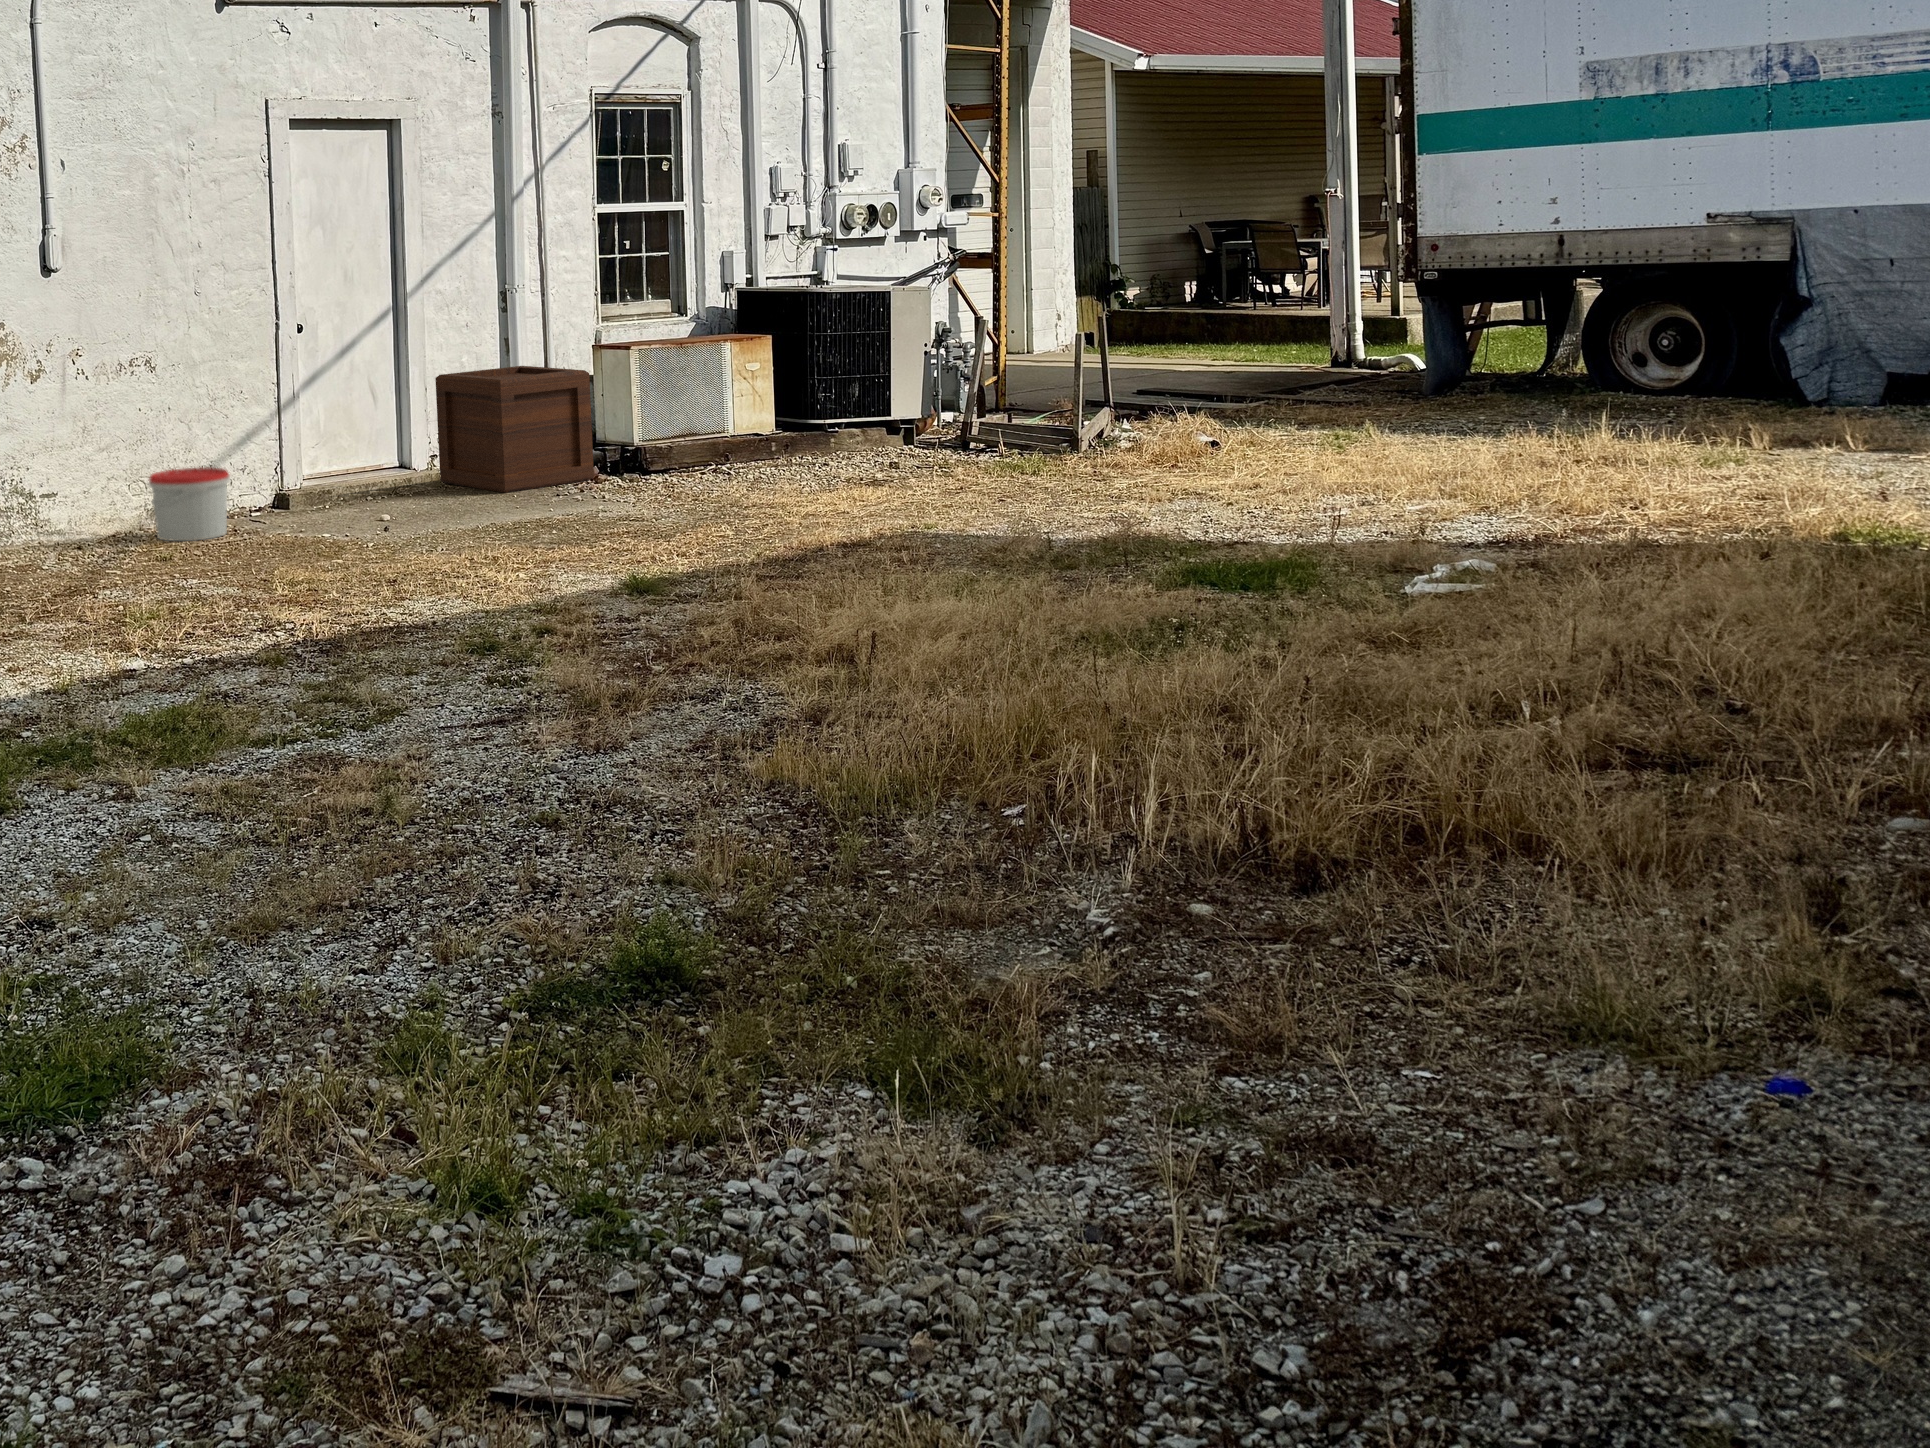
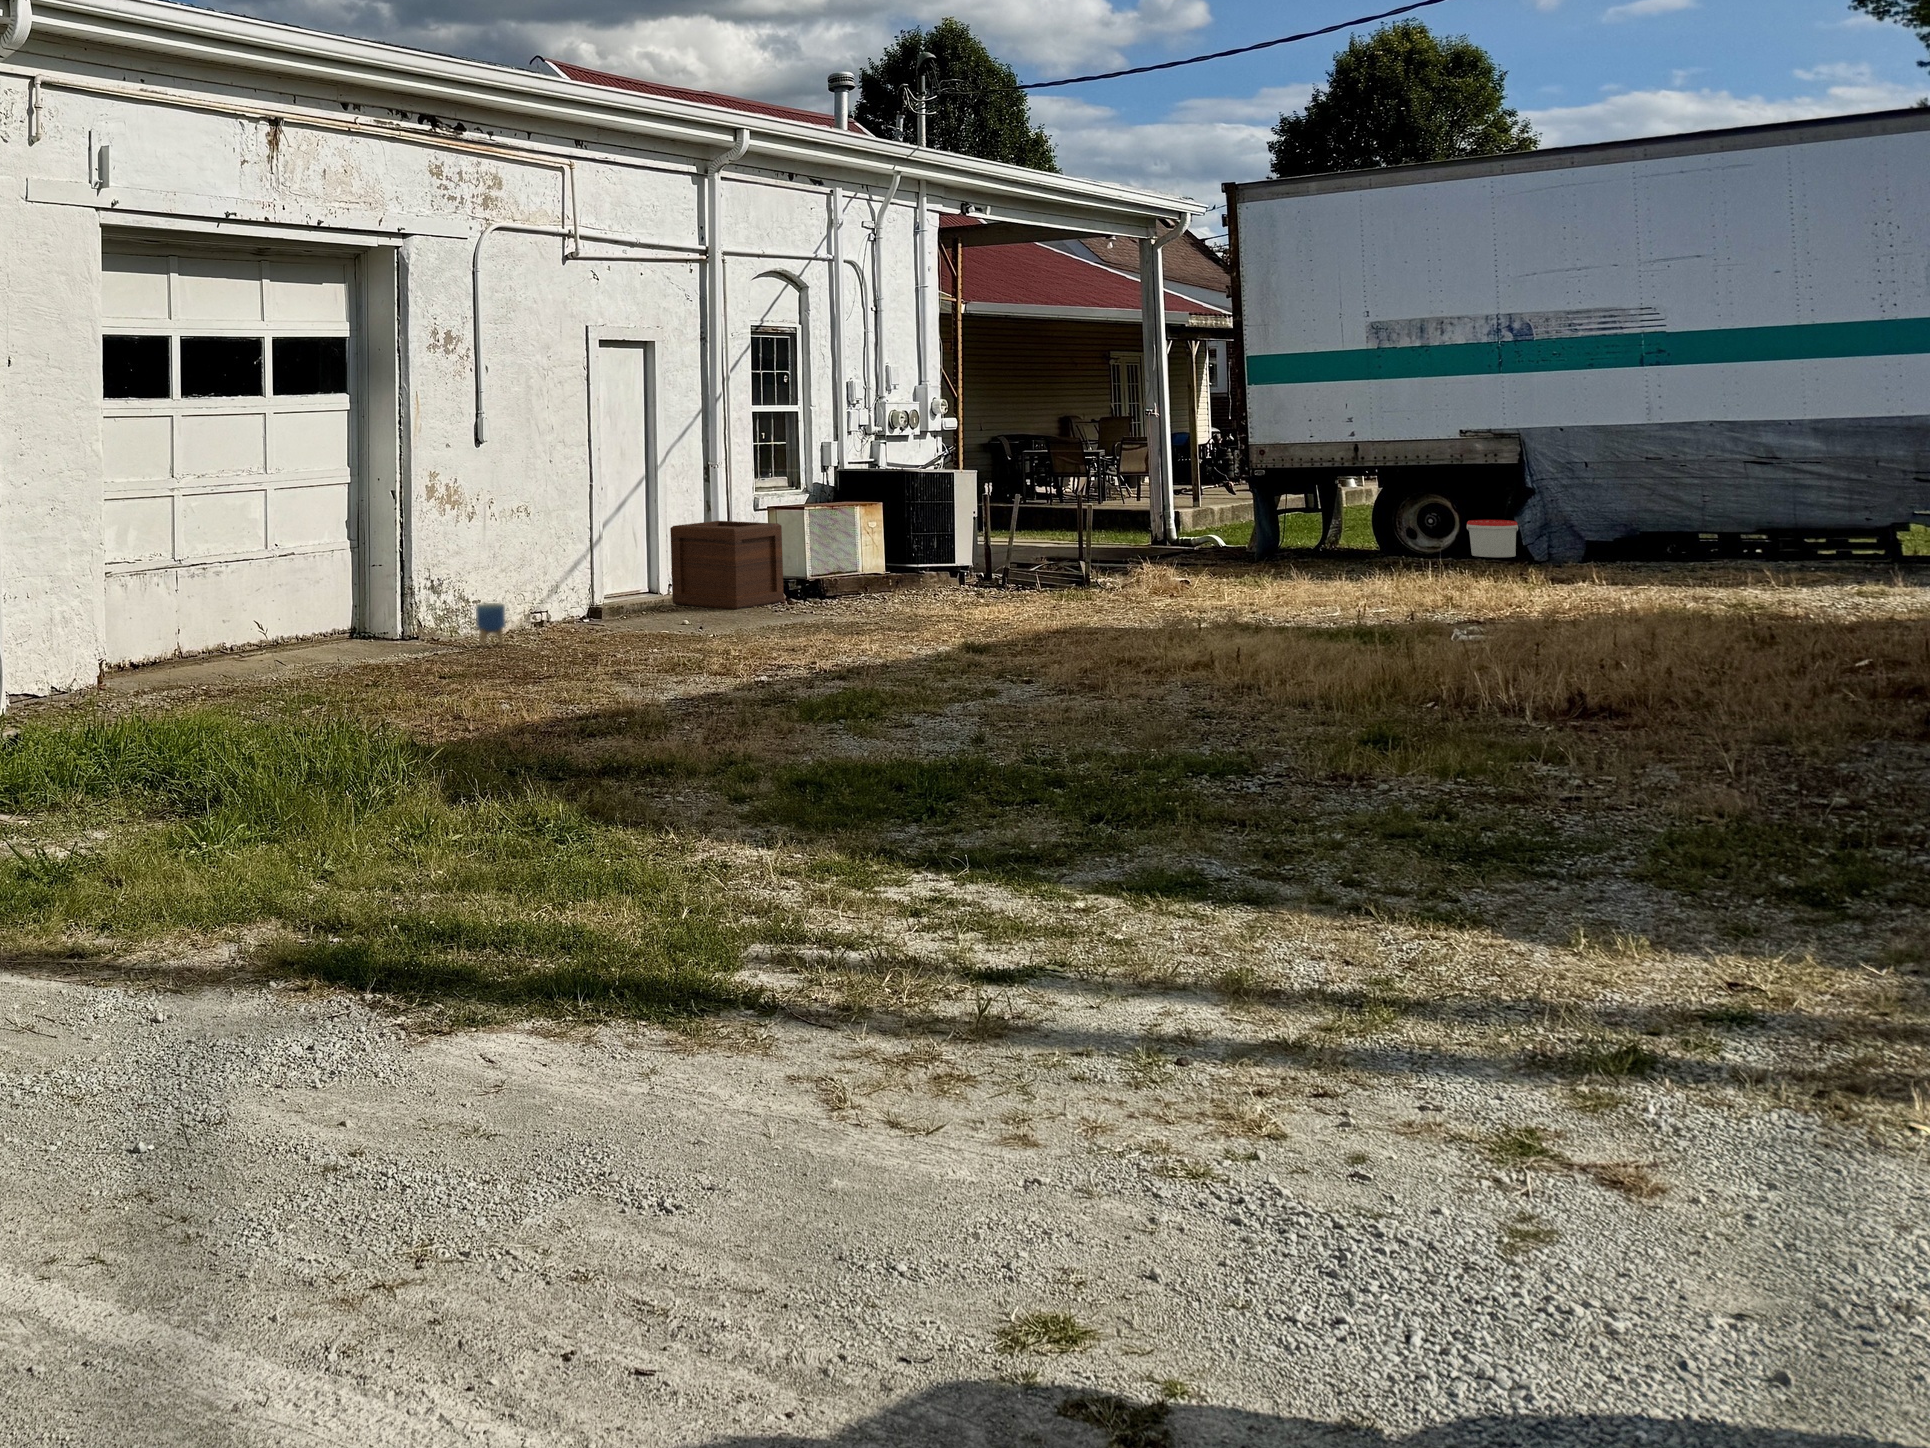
bucket: present [148,467,230,541] -> present [1467,520,1518,557]
planter: none [26,496,70,559] -> present [476,603,506,646]

